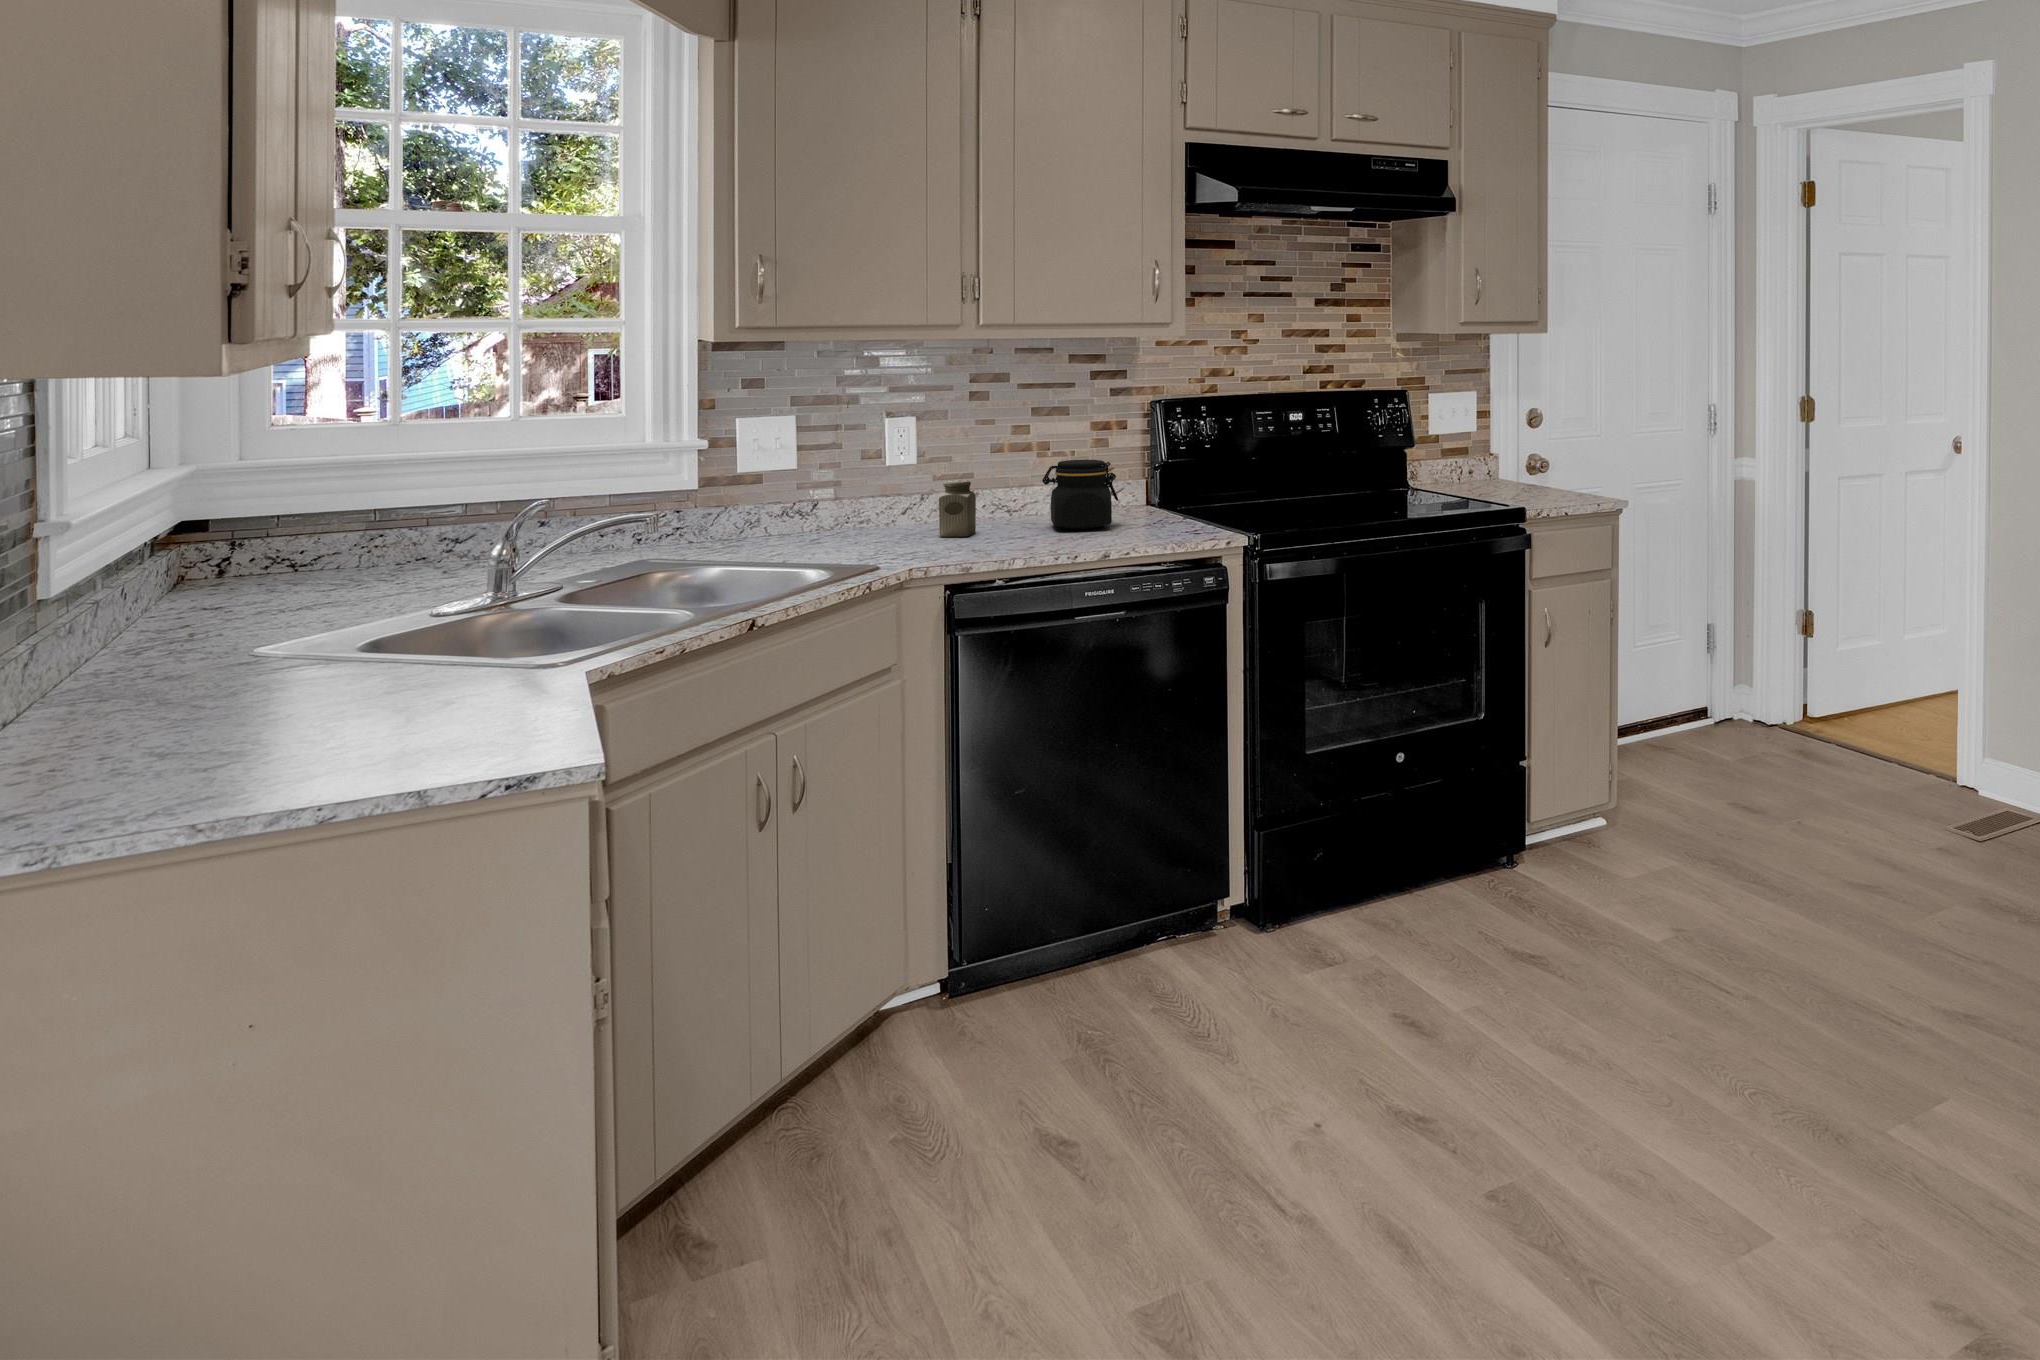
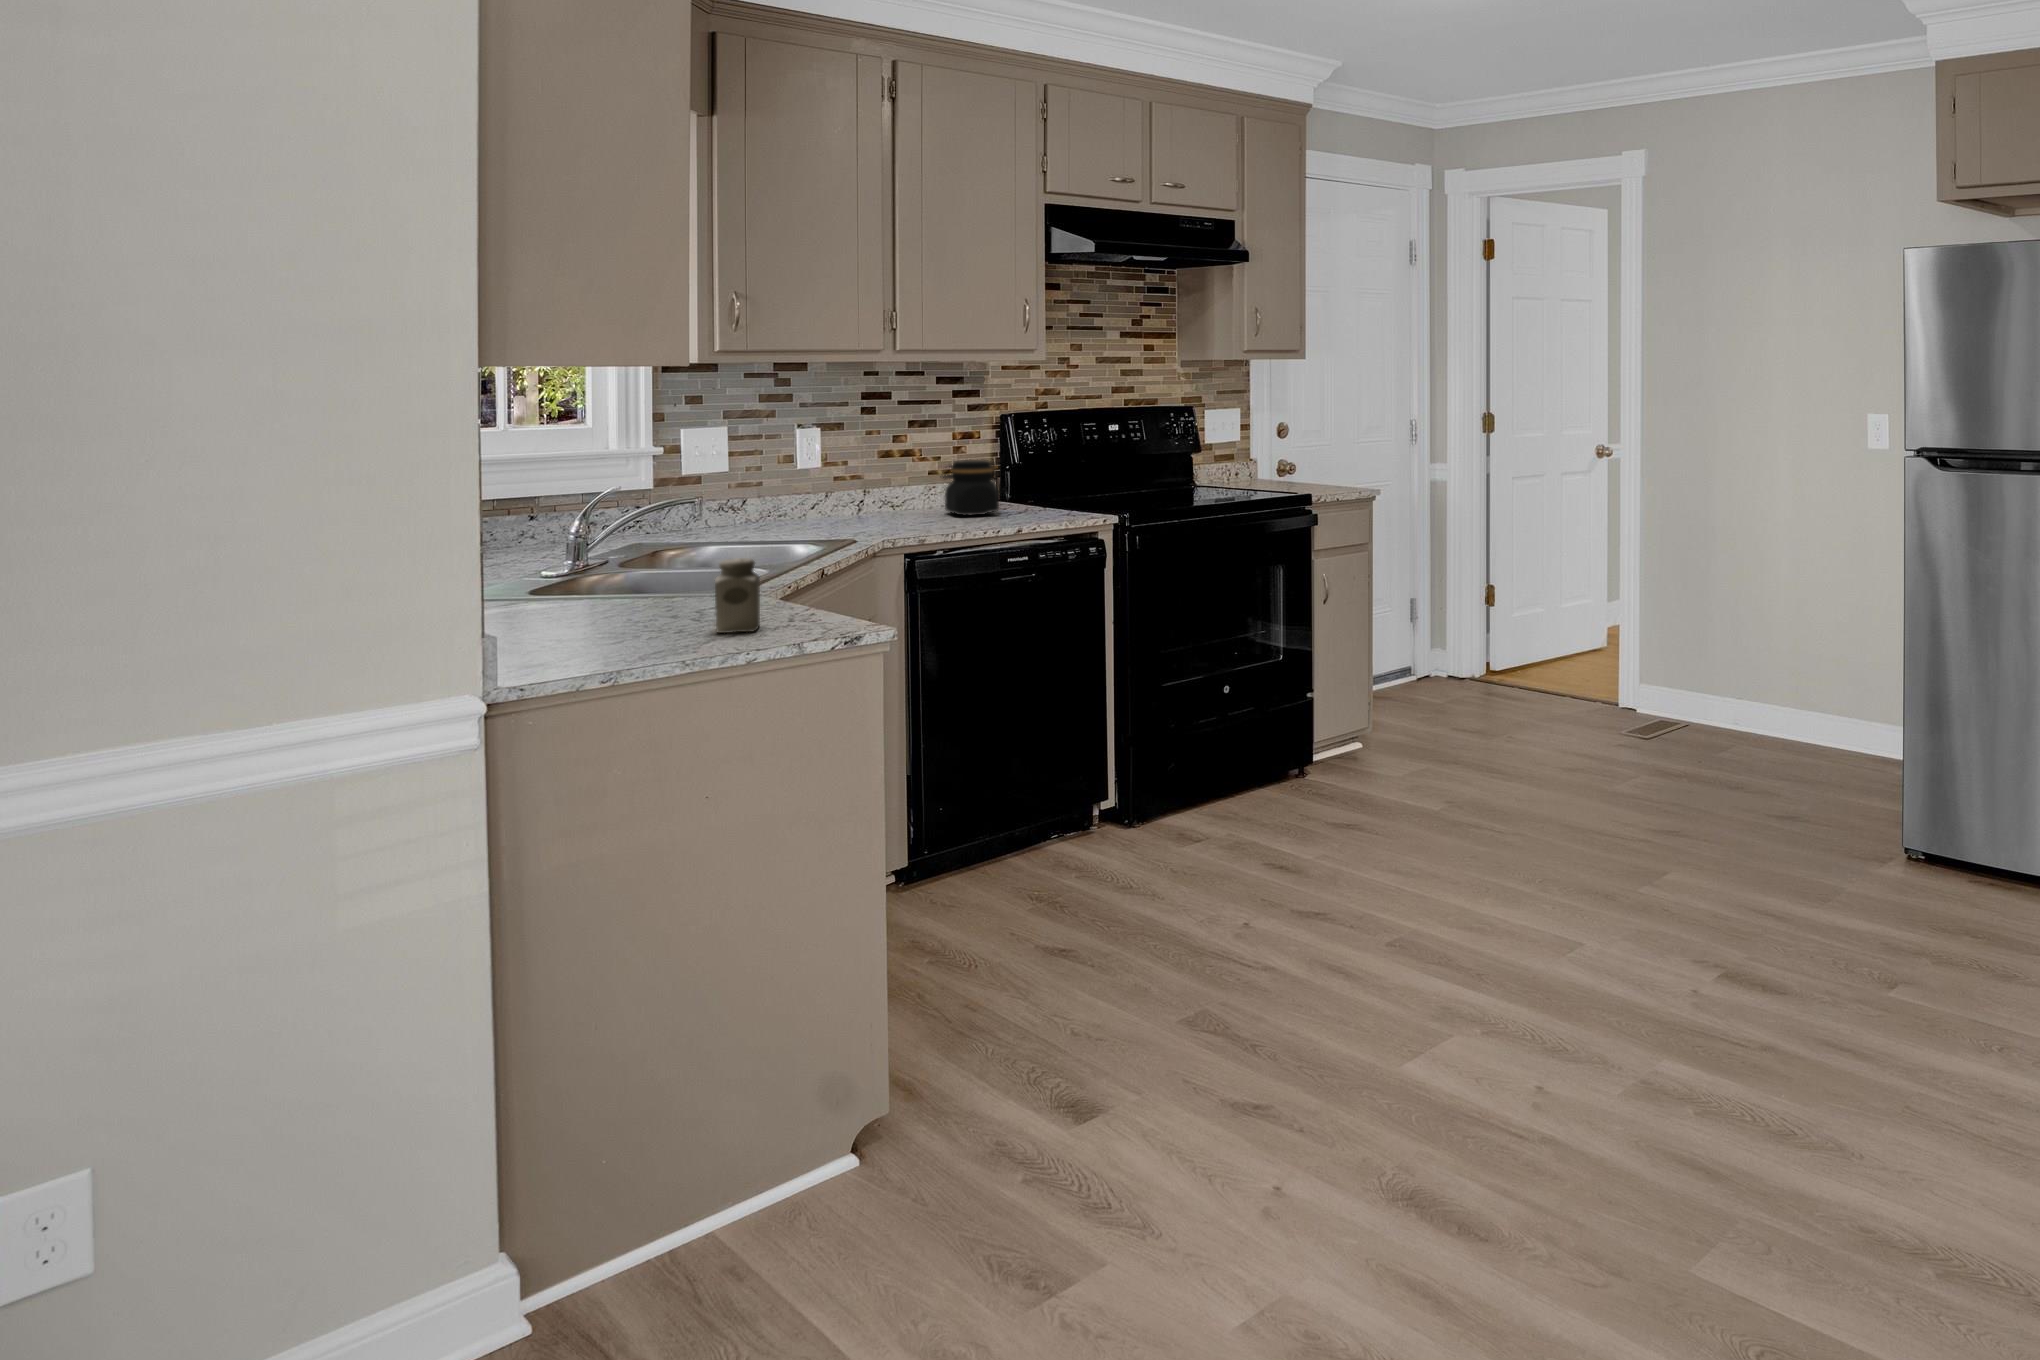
salt shaker: present [939,479,976,537] -> present [715,558,760,633]

